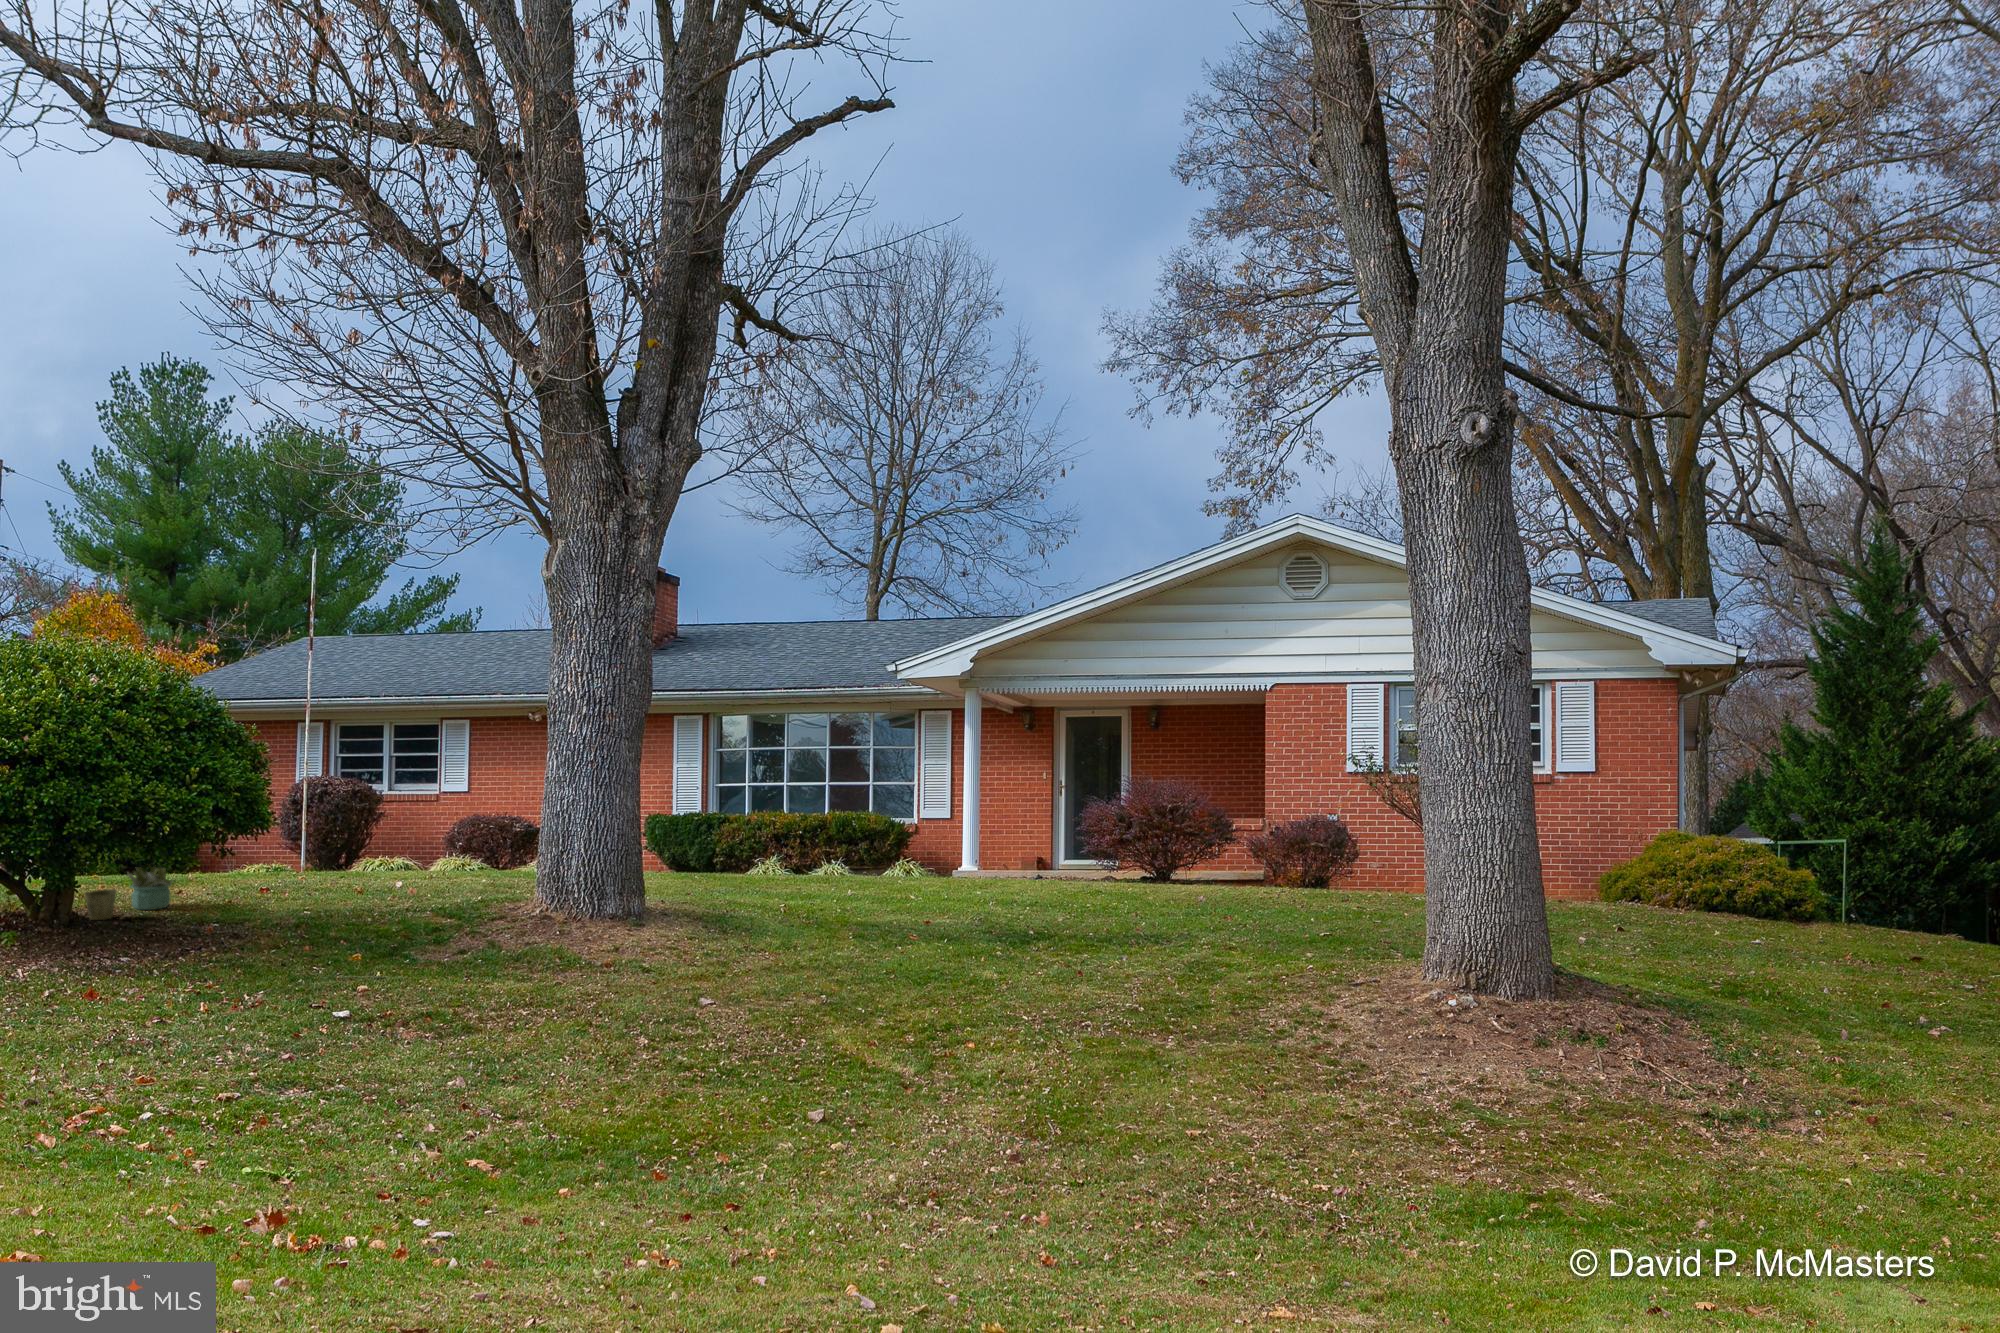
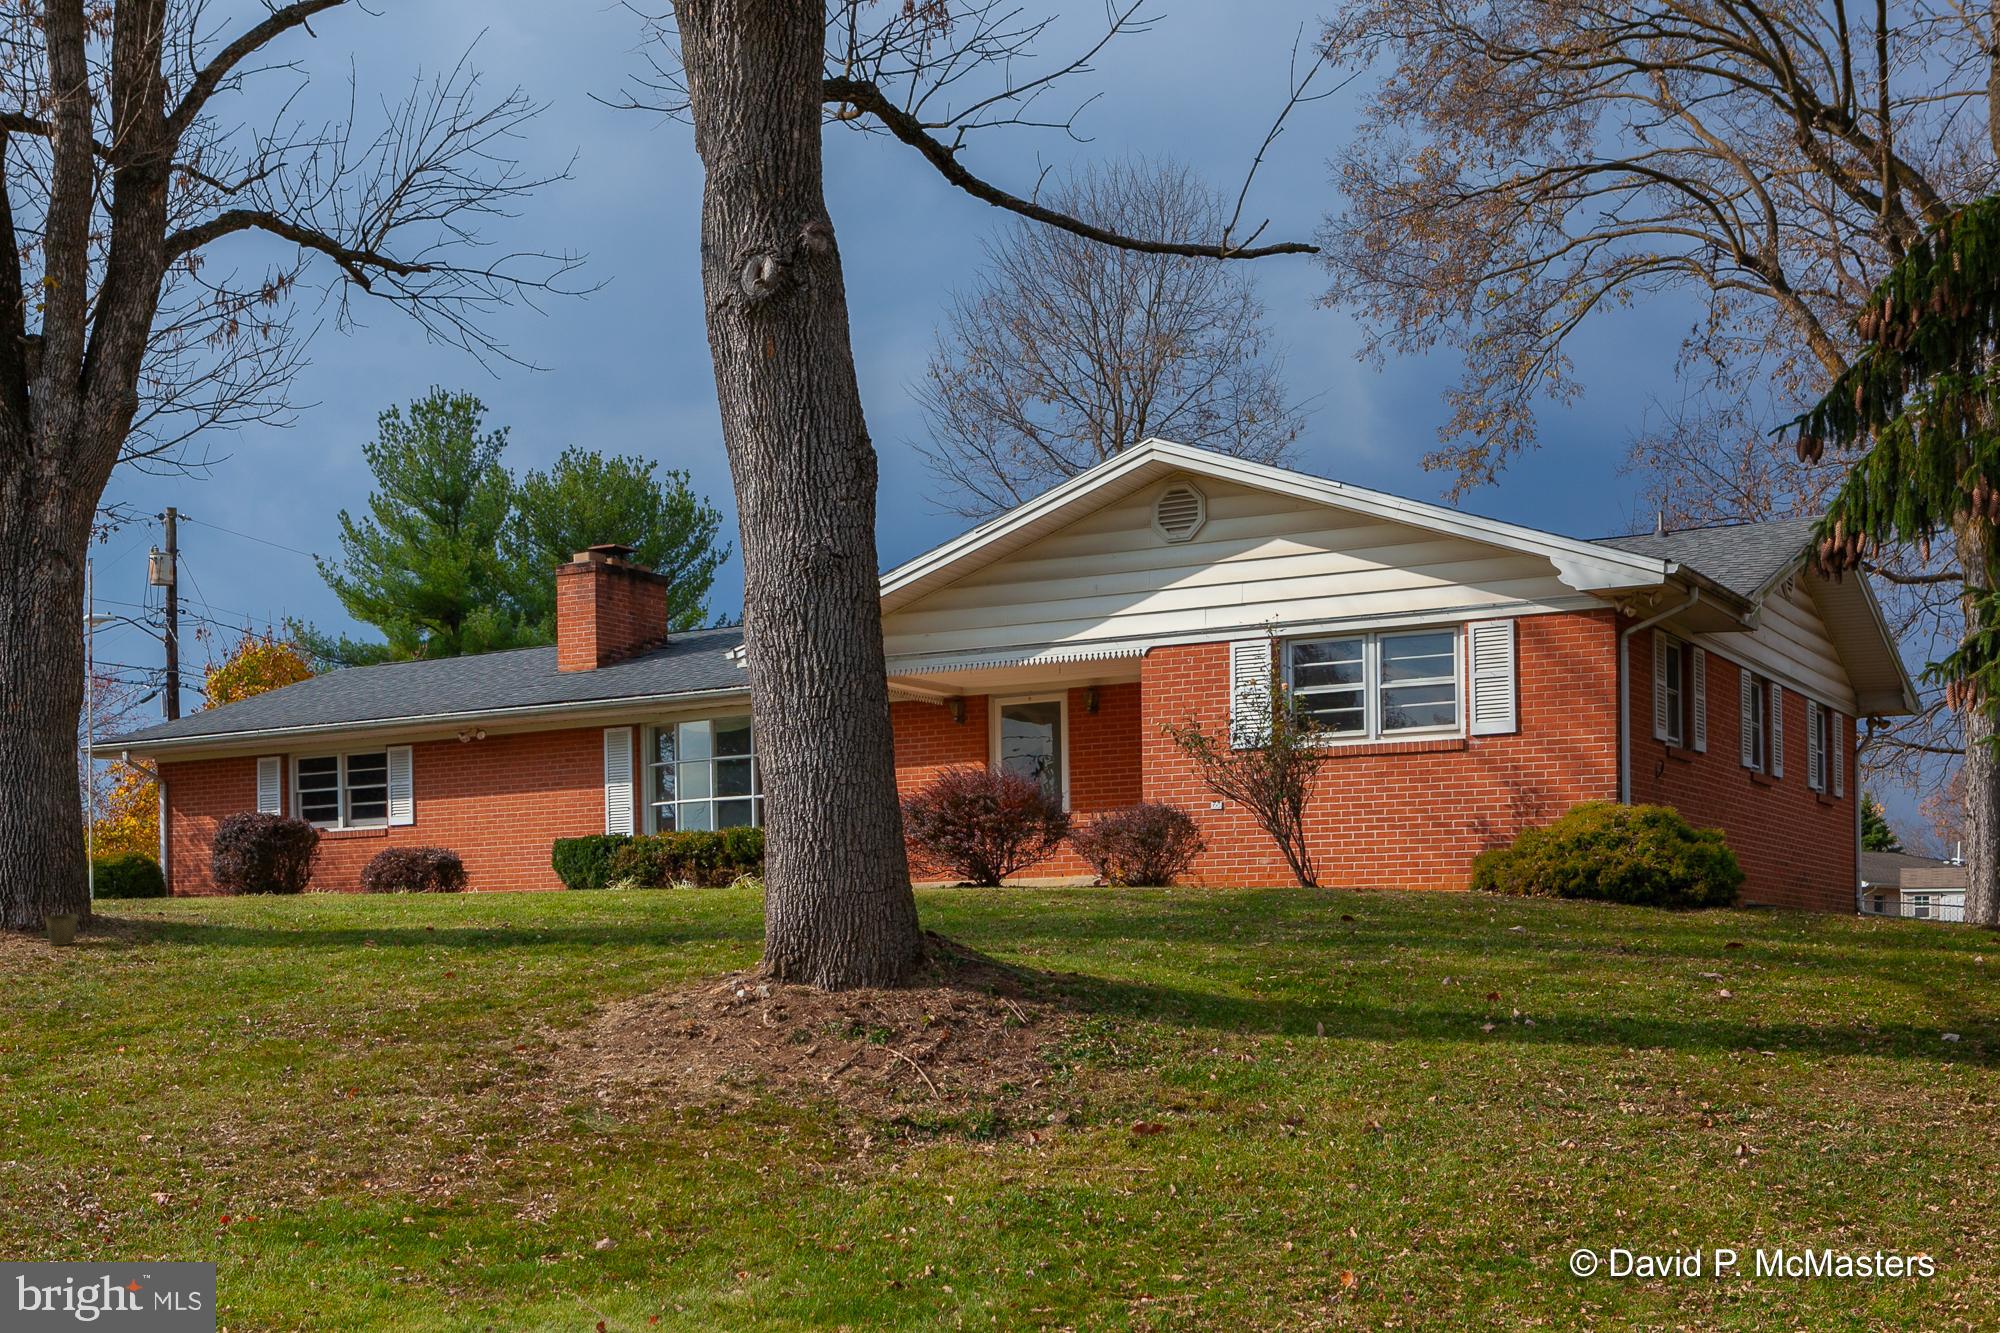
decorative plant: present [128,867,173,910] -> none [88,888,138,936]

